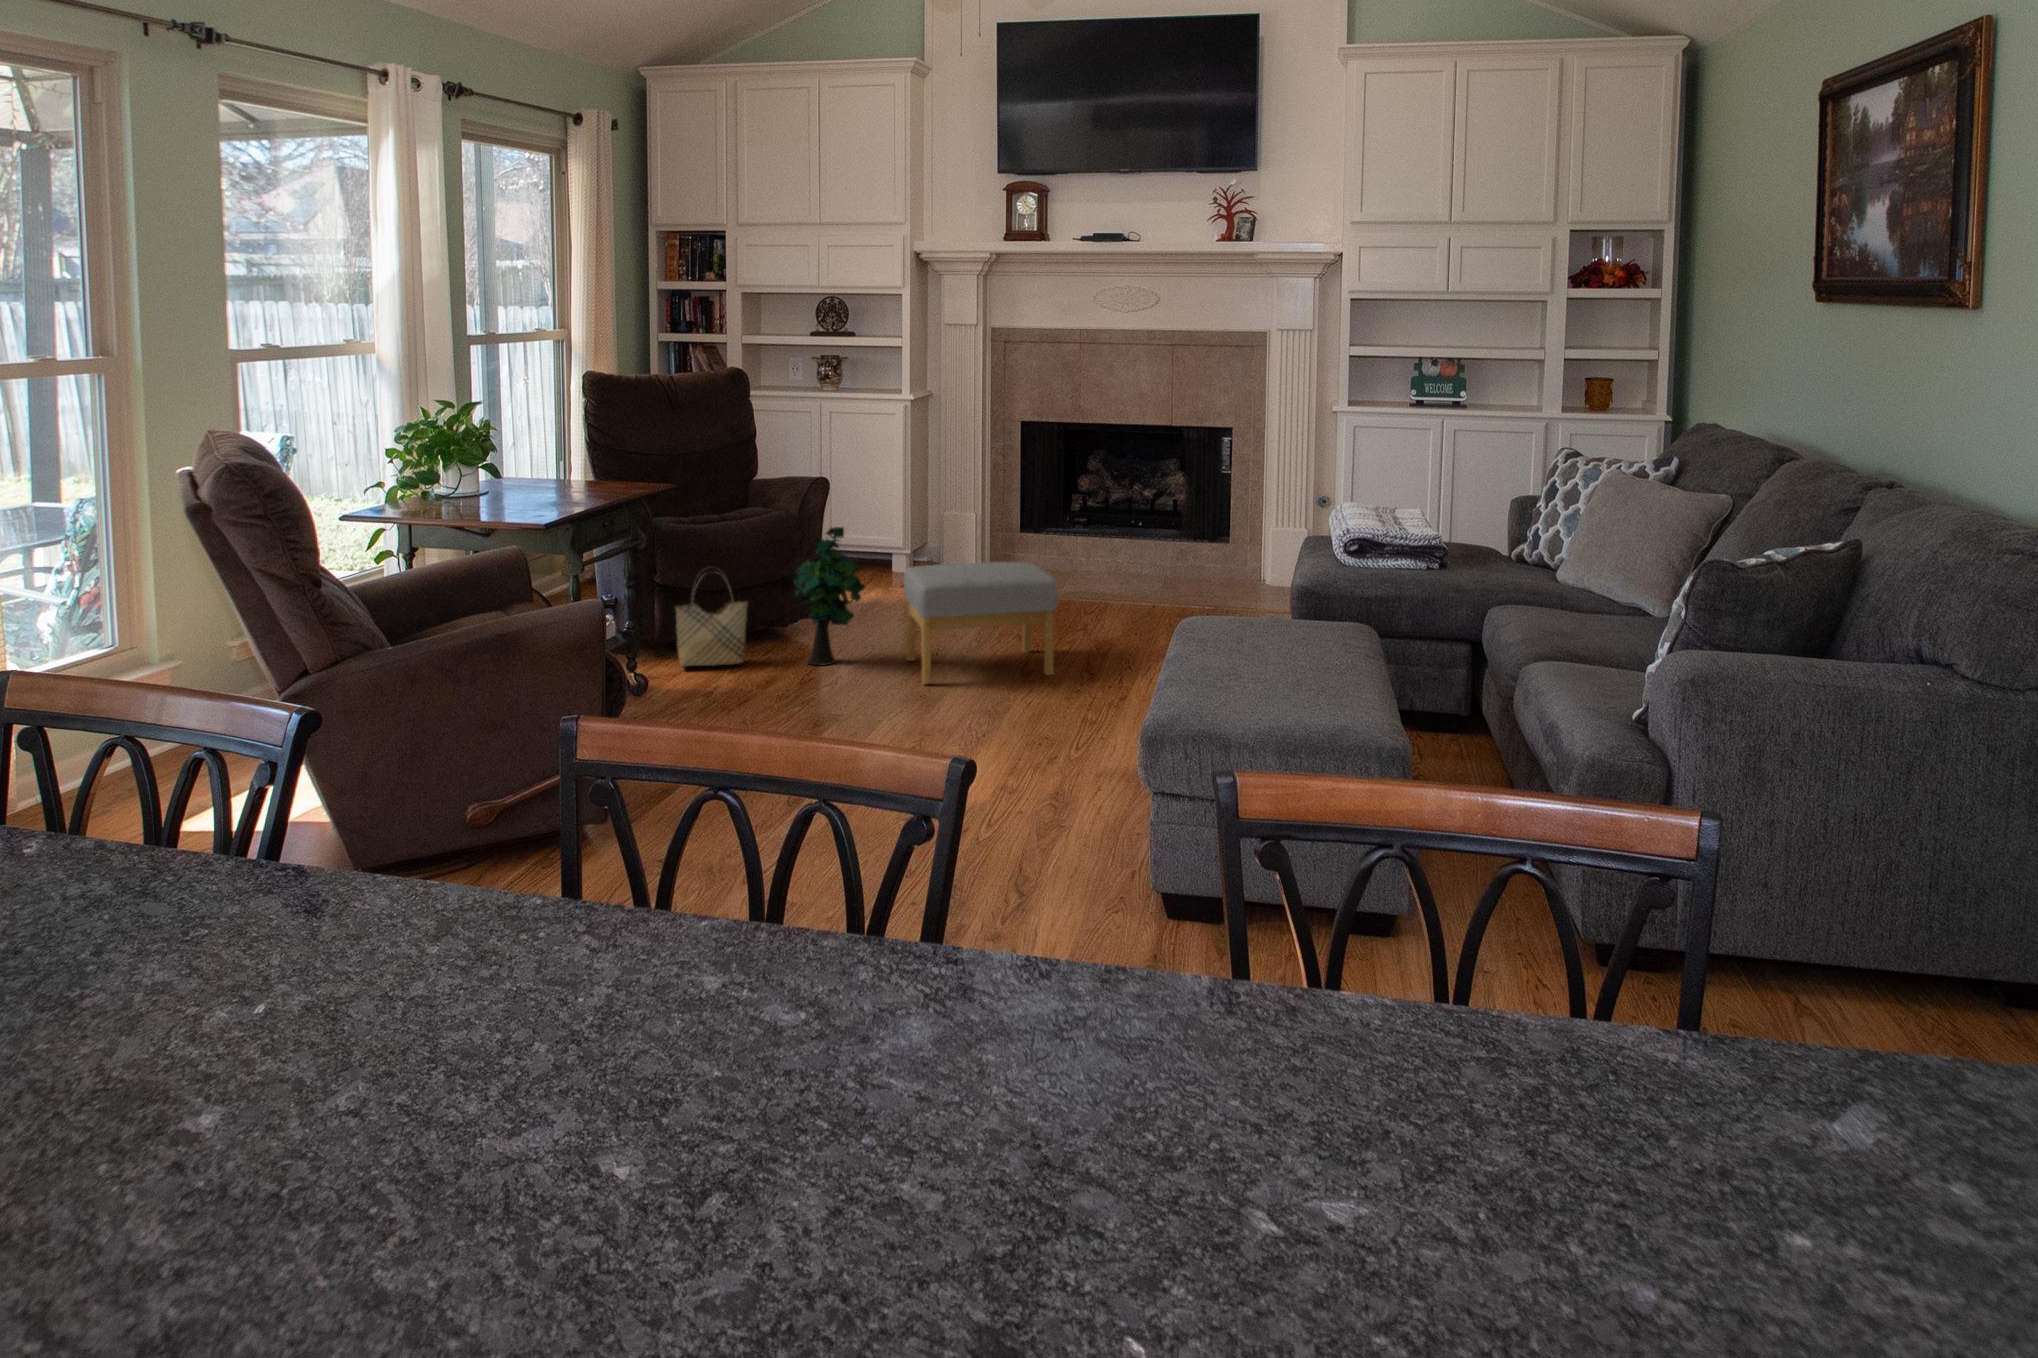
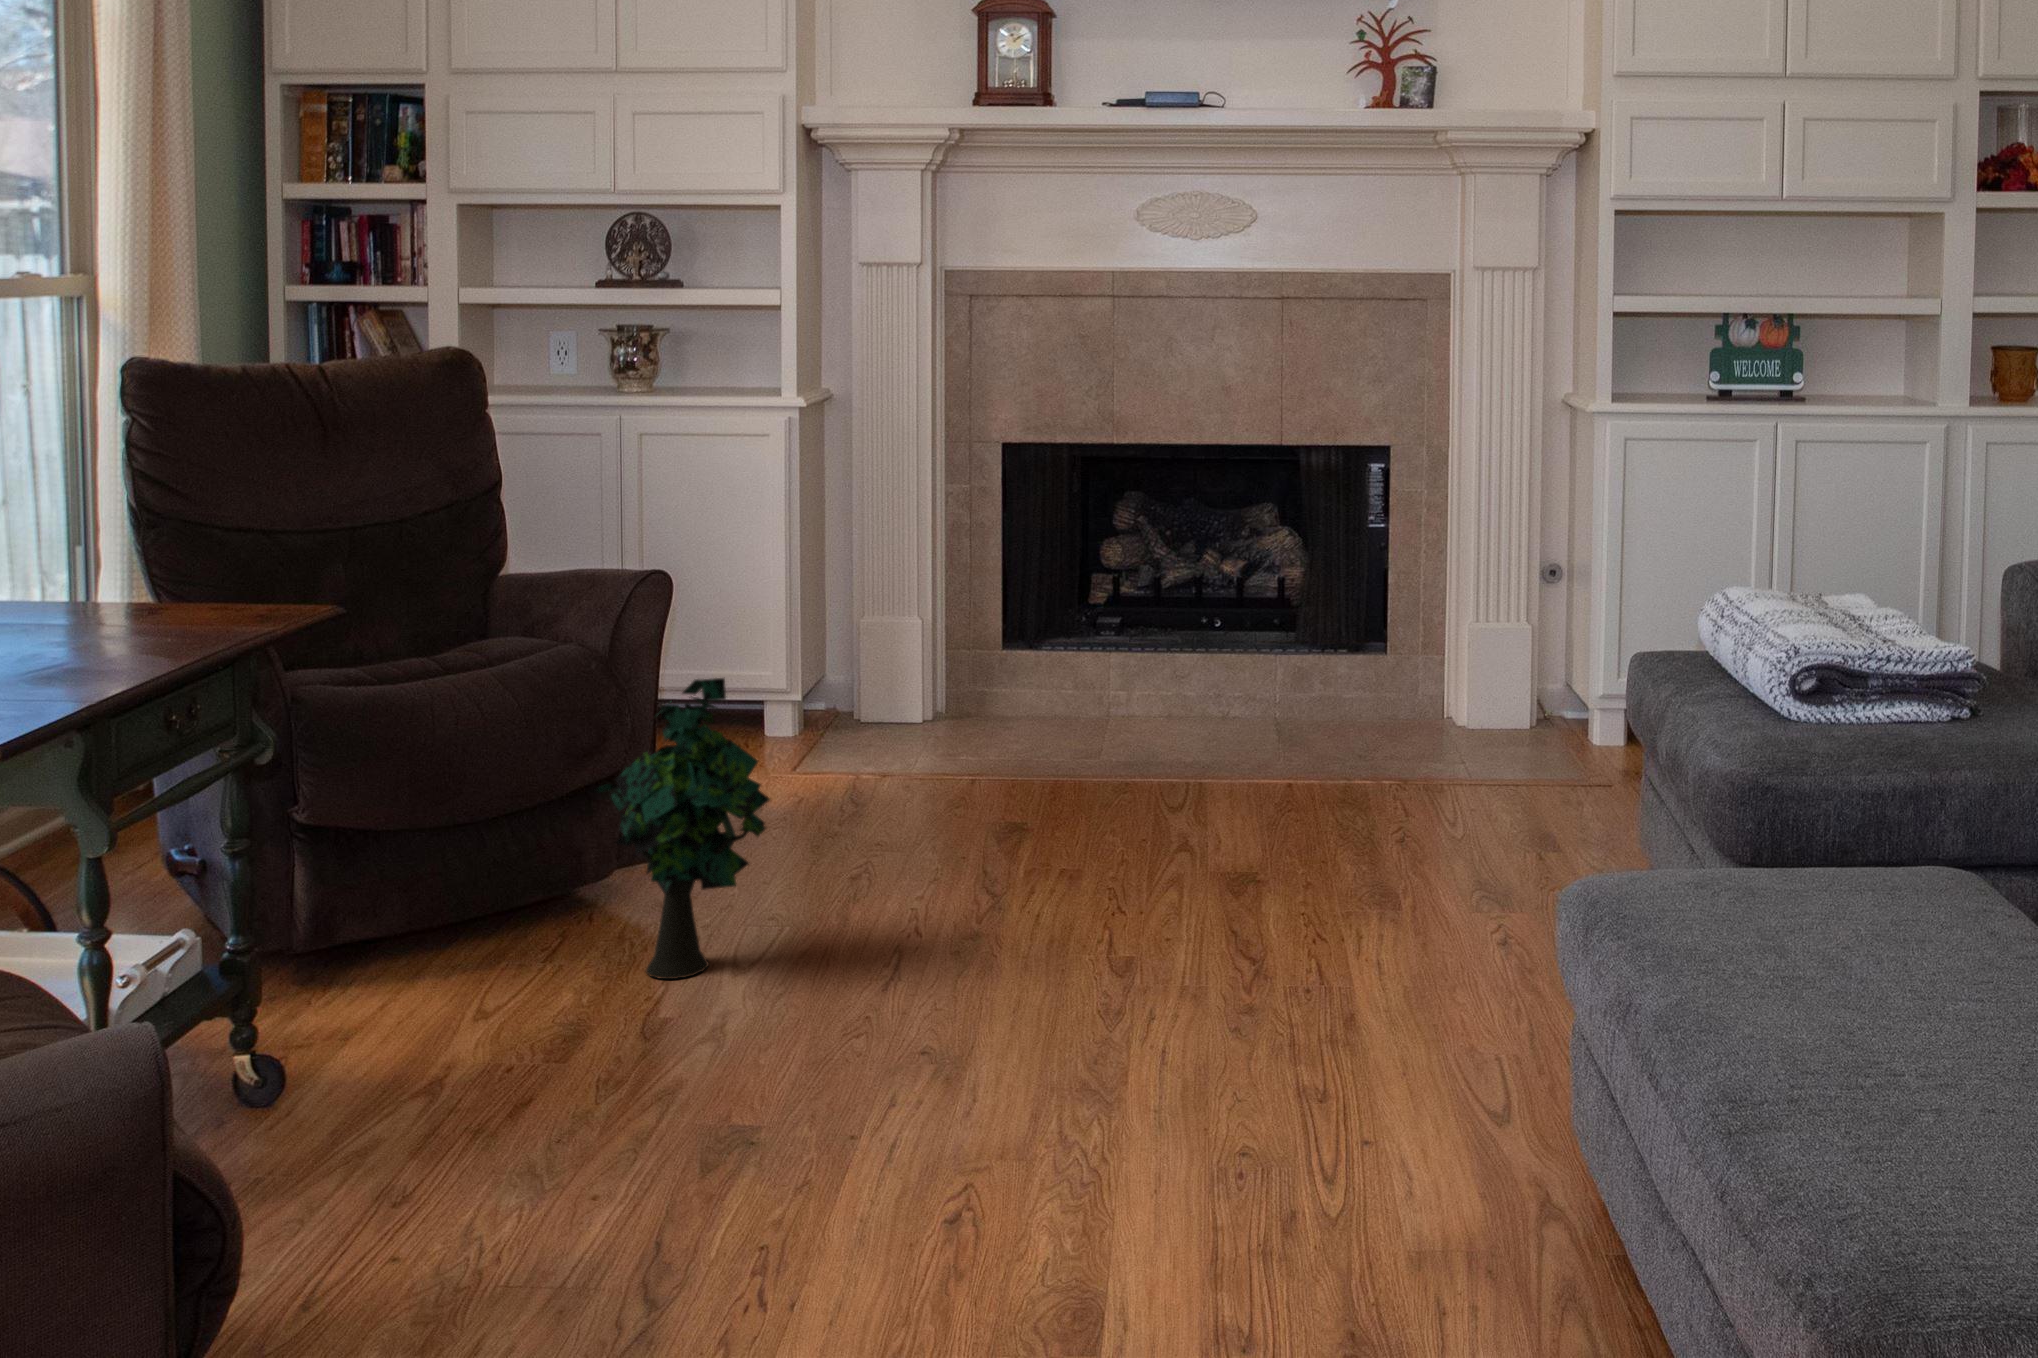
footstool: present [904,562,1058,684] -> none [855,725,1187,1013]
woven basket: present [675,574,748,666] -> none [338,777,509,1012]

